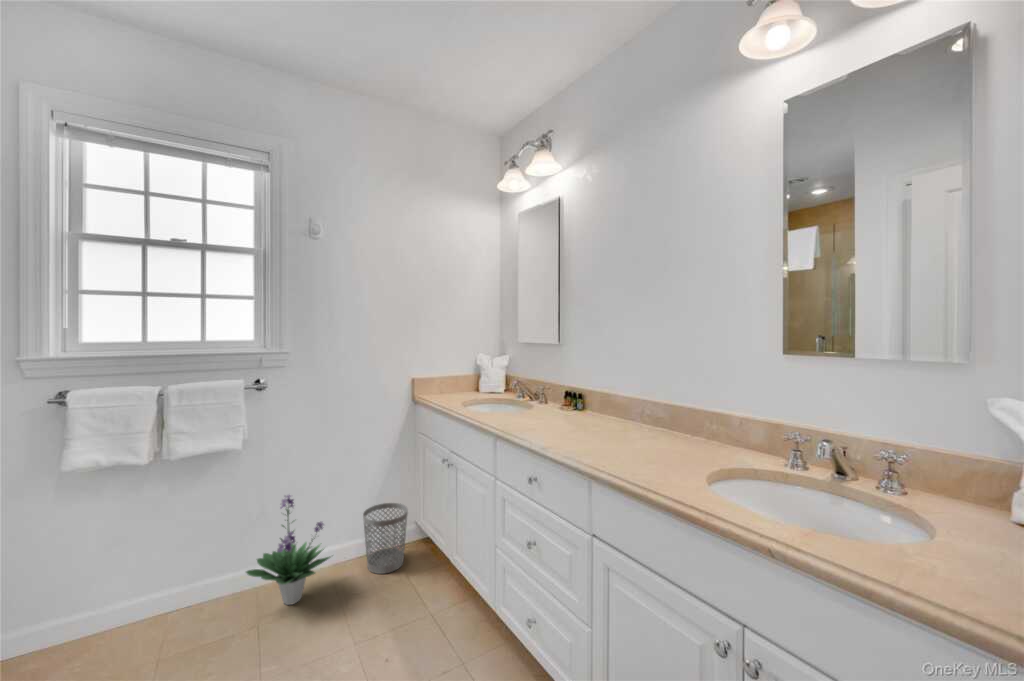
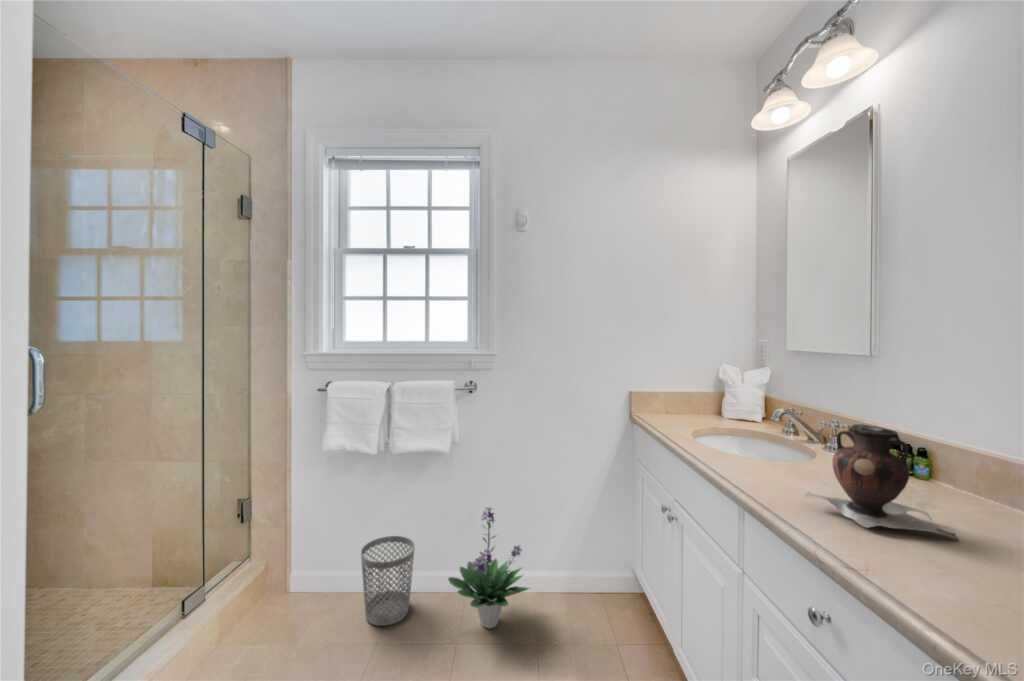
vase: none [529,380,592,434] -> present [804,424,958,539]
wastebasket: present [363,503,408,574] -> present [361,536,415,626]

